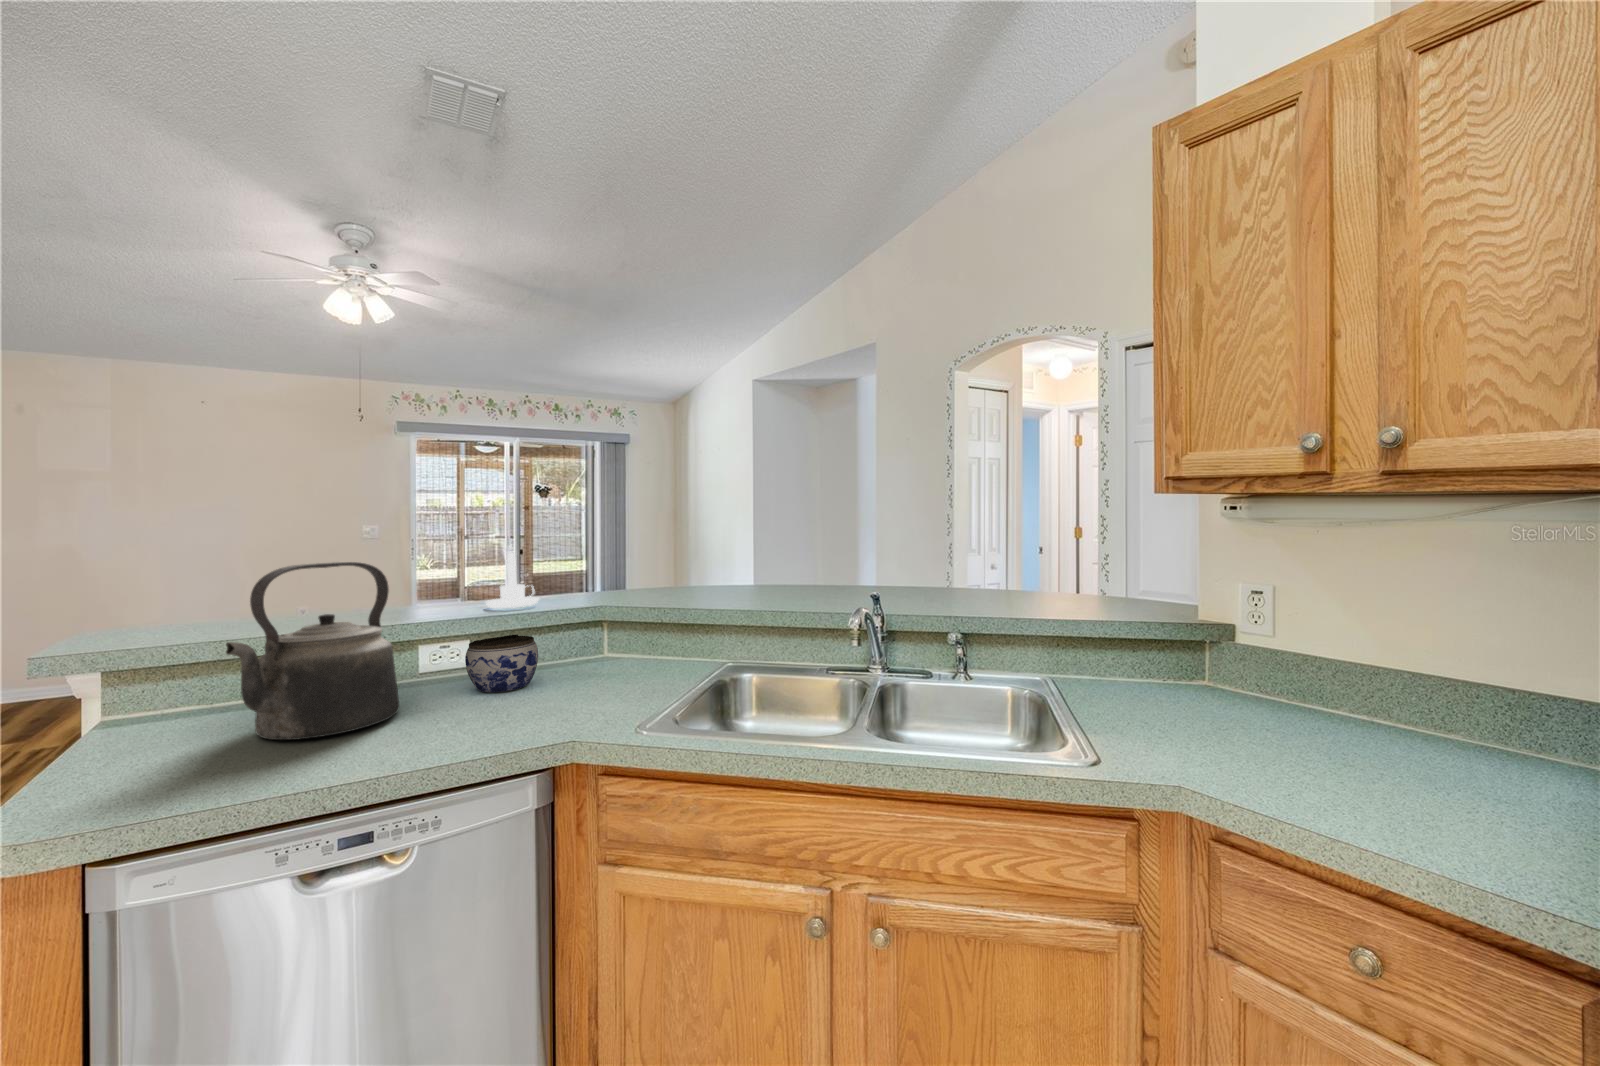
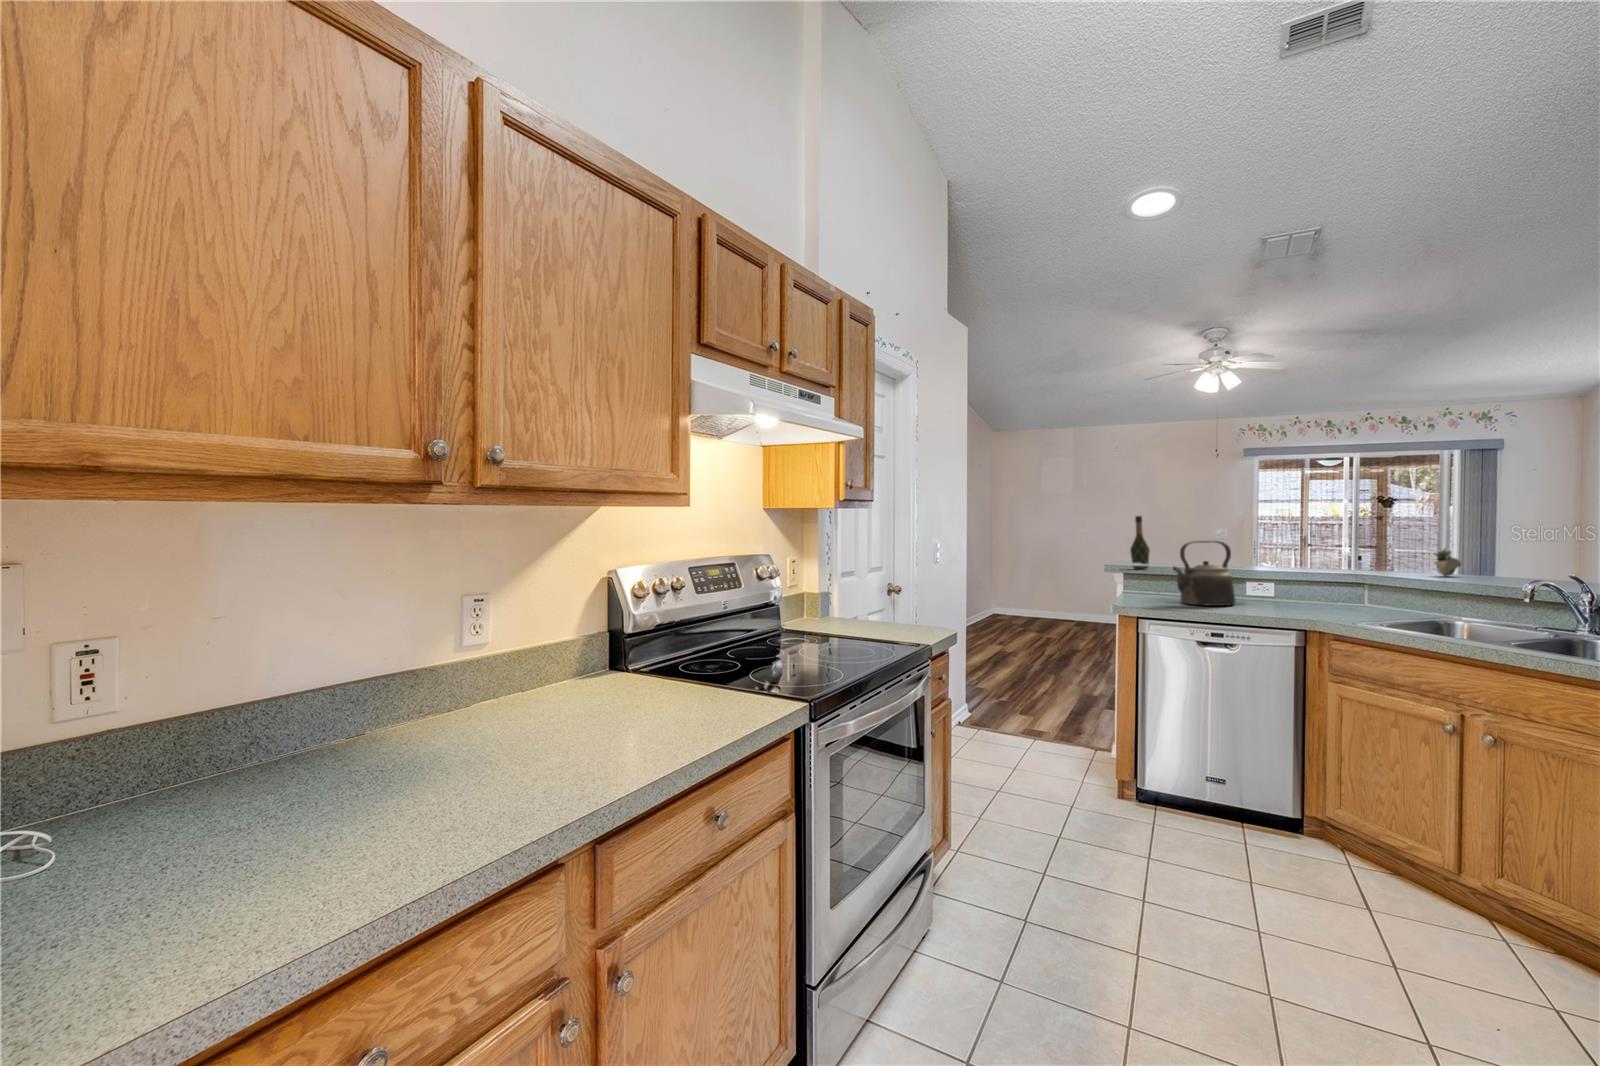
wine bottle: none [123,495,185,635] -> present [1130,516,1150,569]
candle holder: present [486,545,540,608] -> none [1286,535,1322,571]
succulent plant: none [686,557,720,603] -> present [1434,548,1461,576]
jar: present [465,635,538,693] -> none [1268,581,1310,606]

